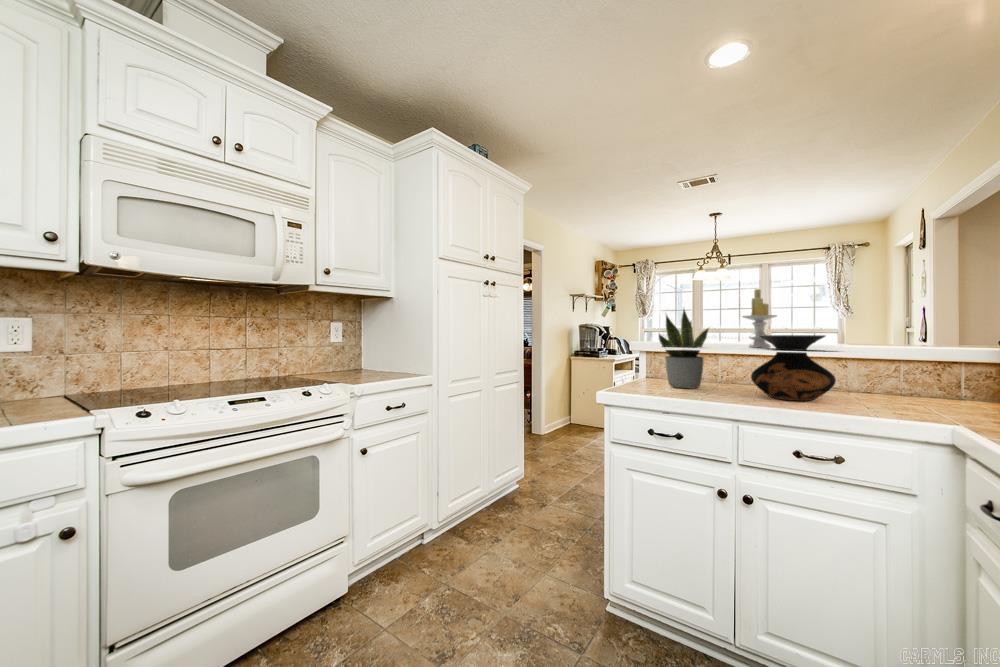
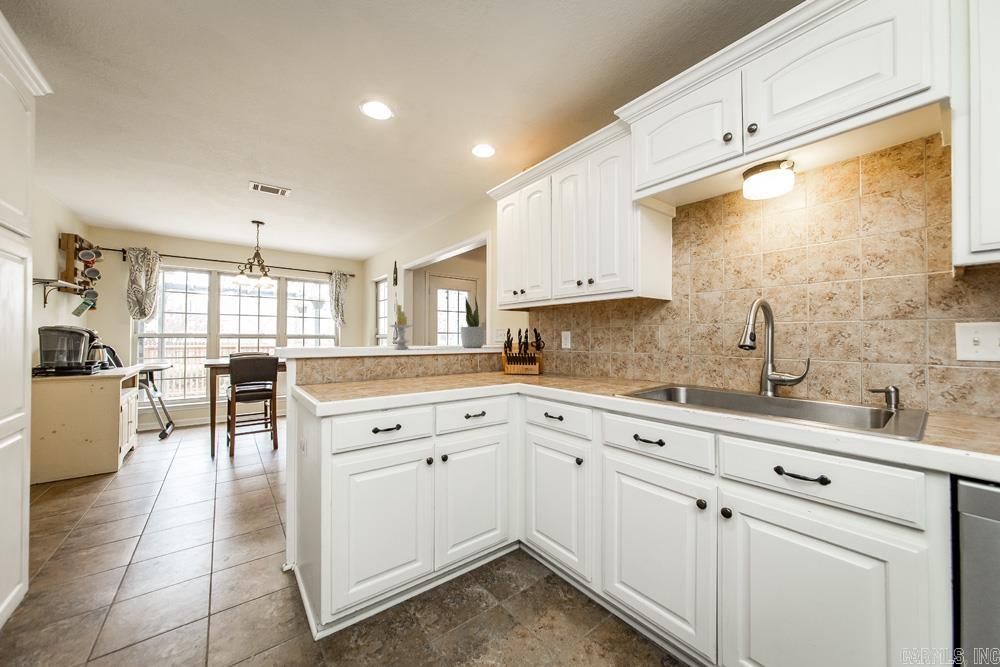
potted plant: present [659,310,709,388] -> present [461,297,485,348]
vase: present [751,335,836,401] -> none [413,339,461,384]

